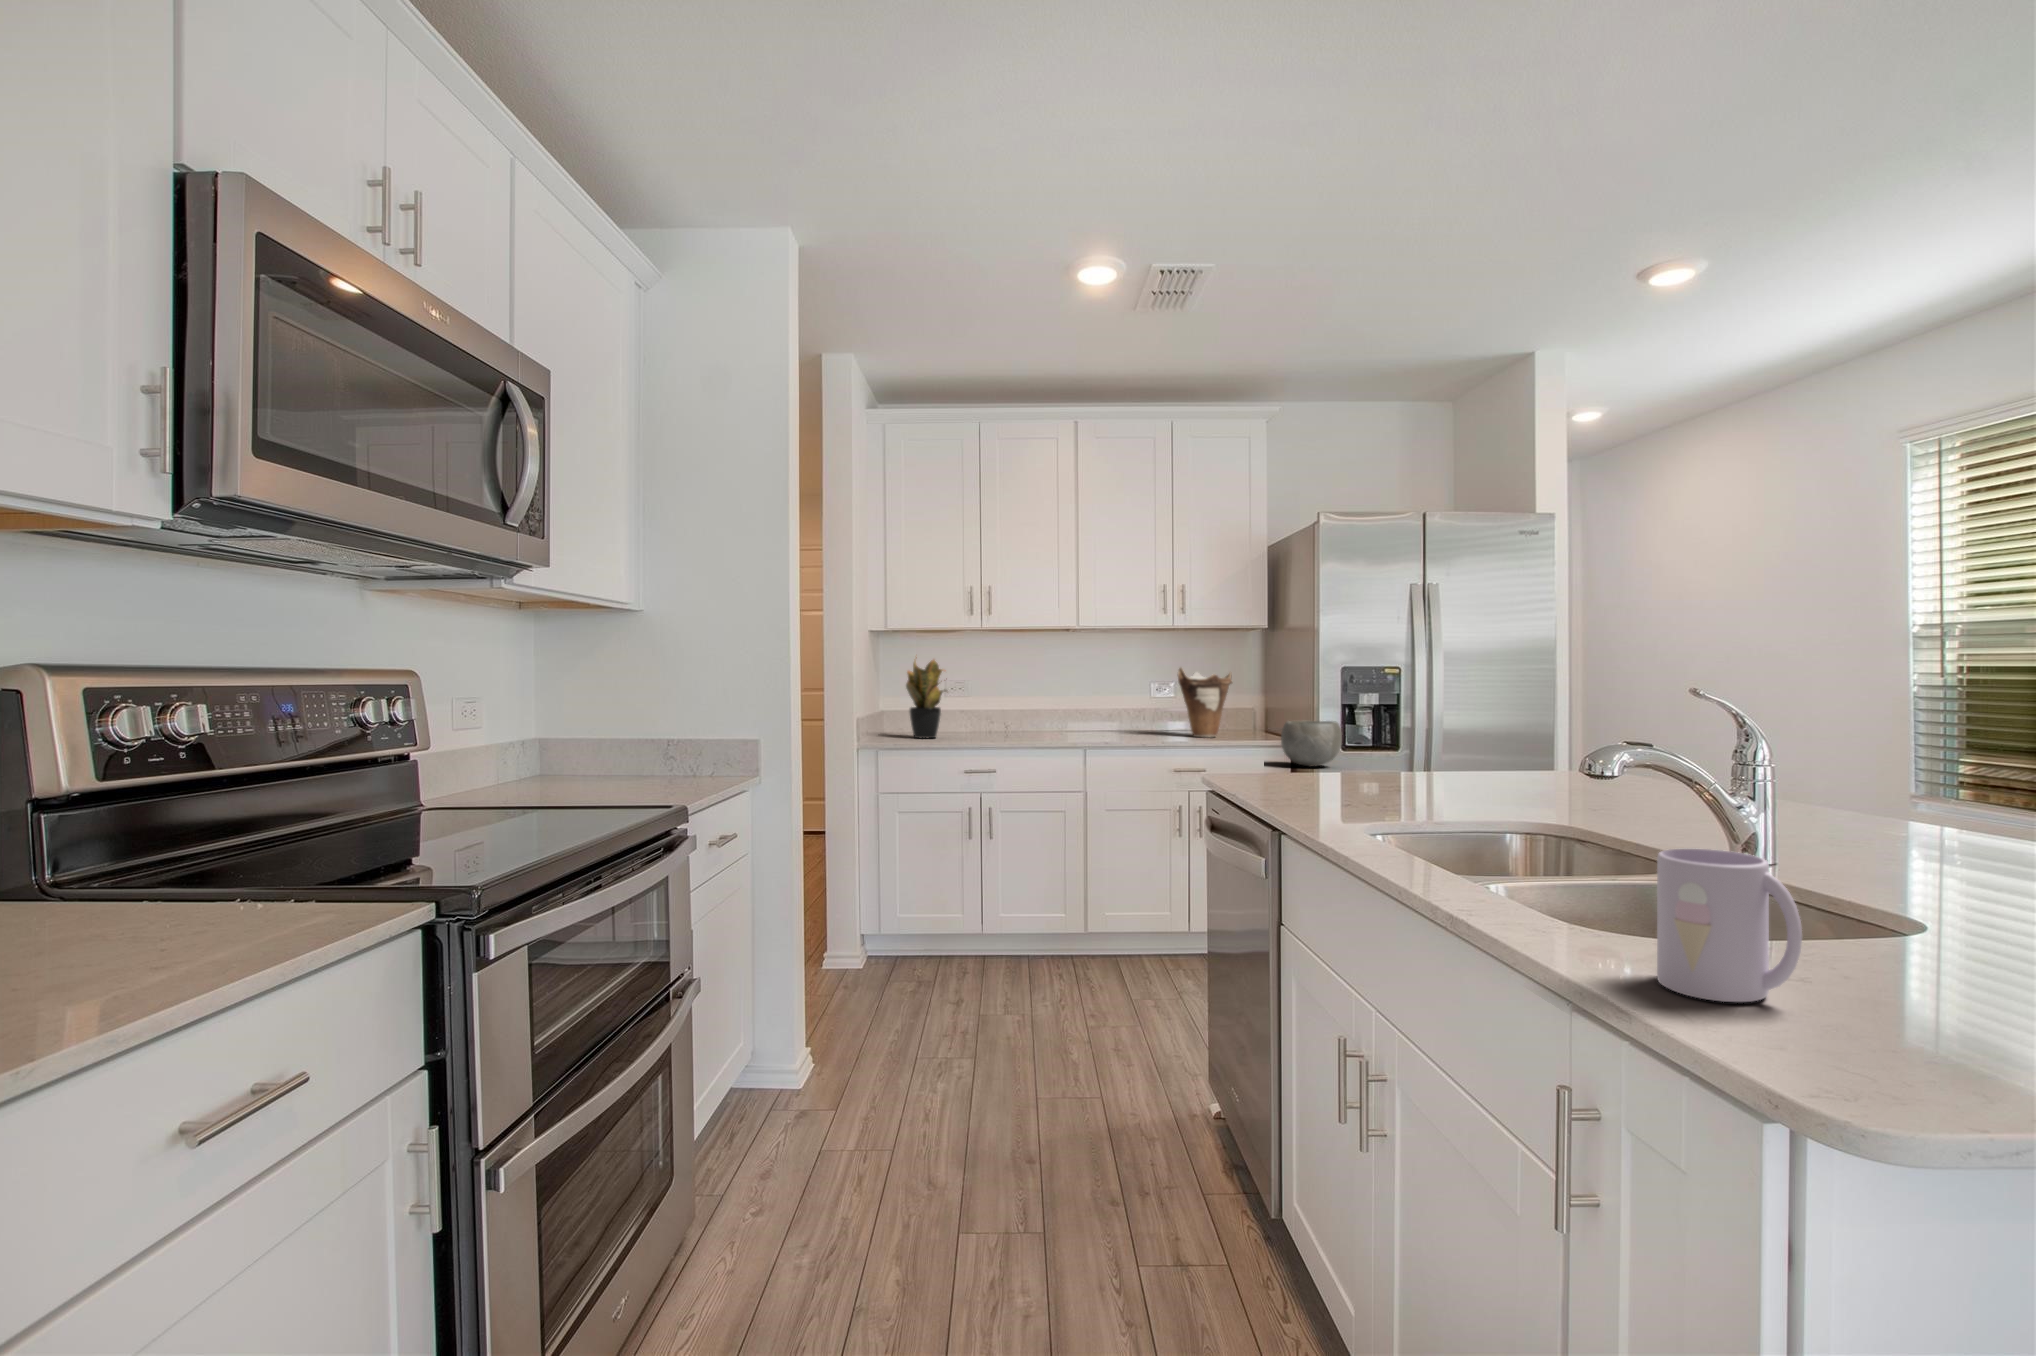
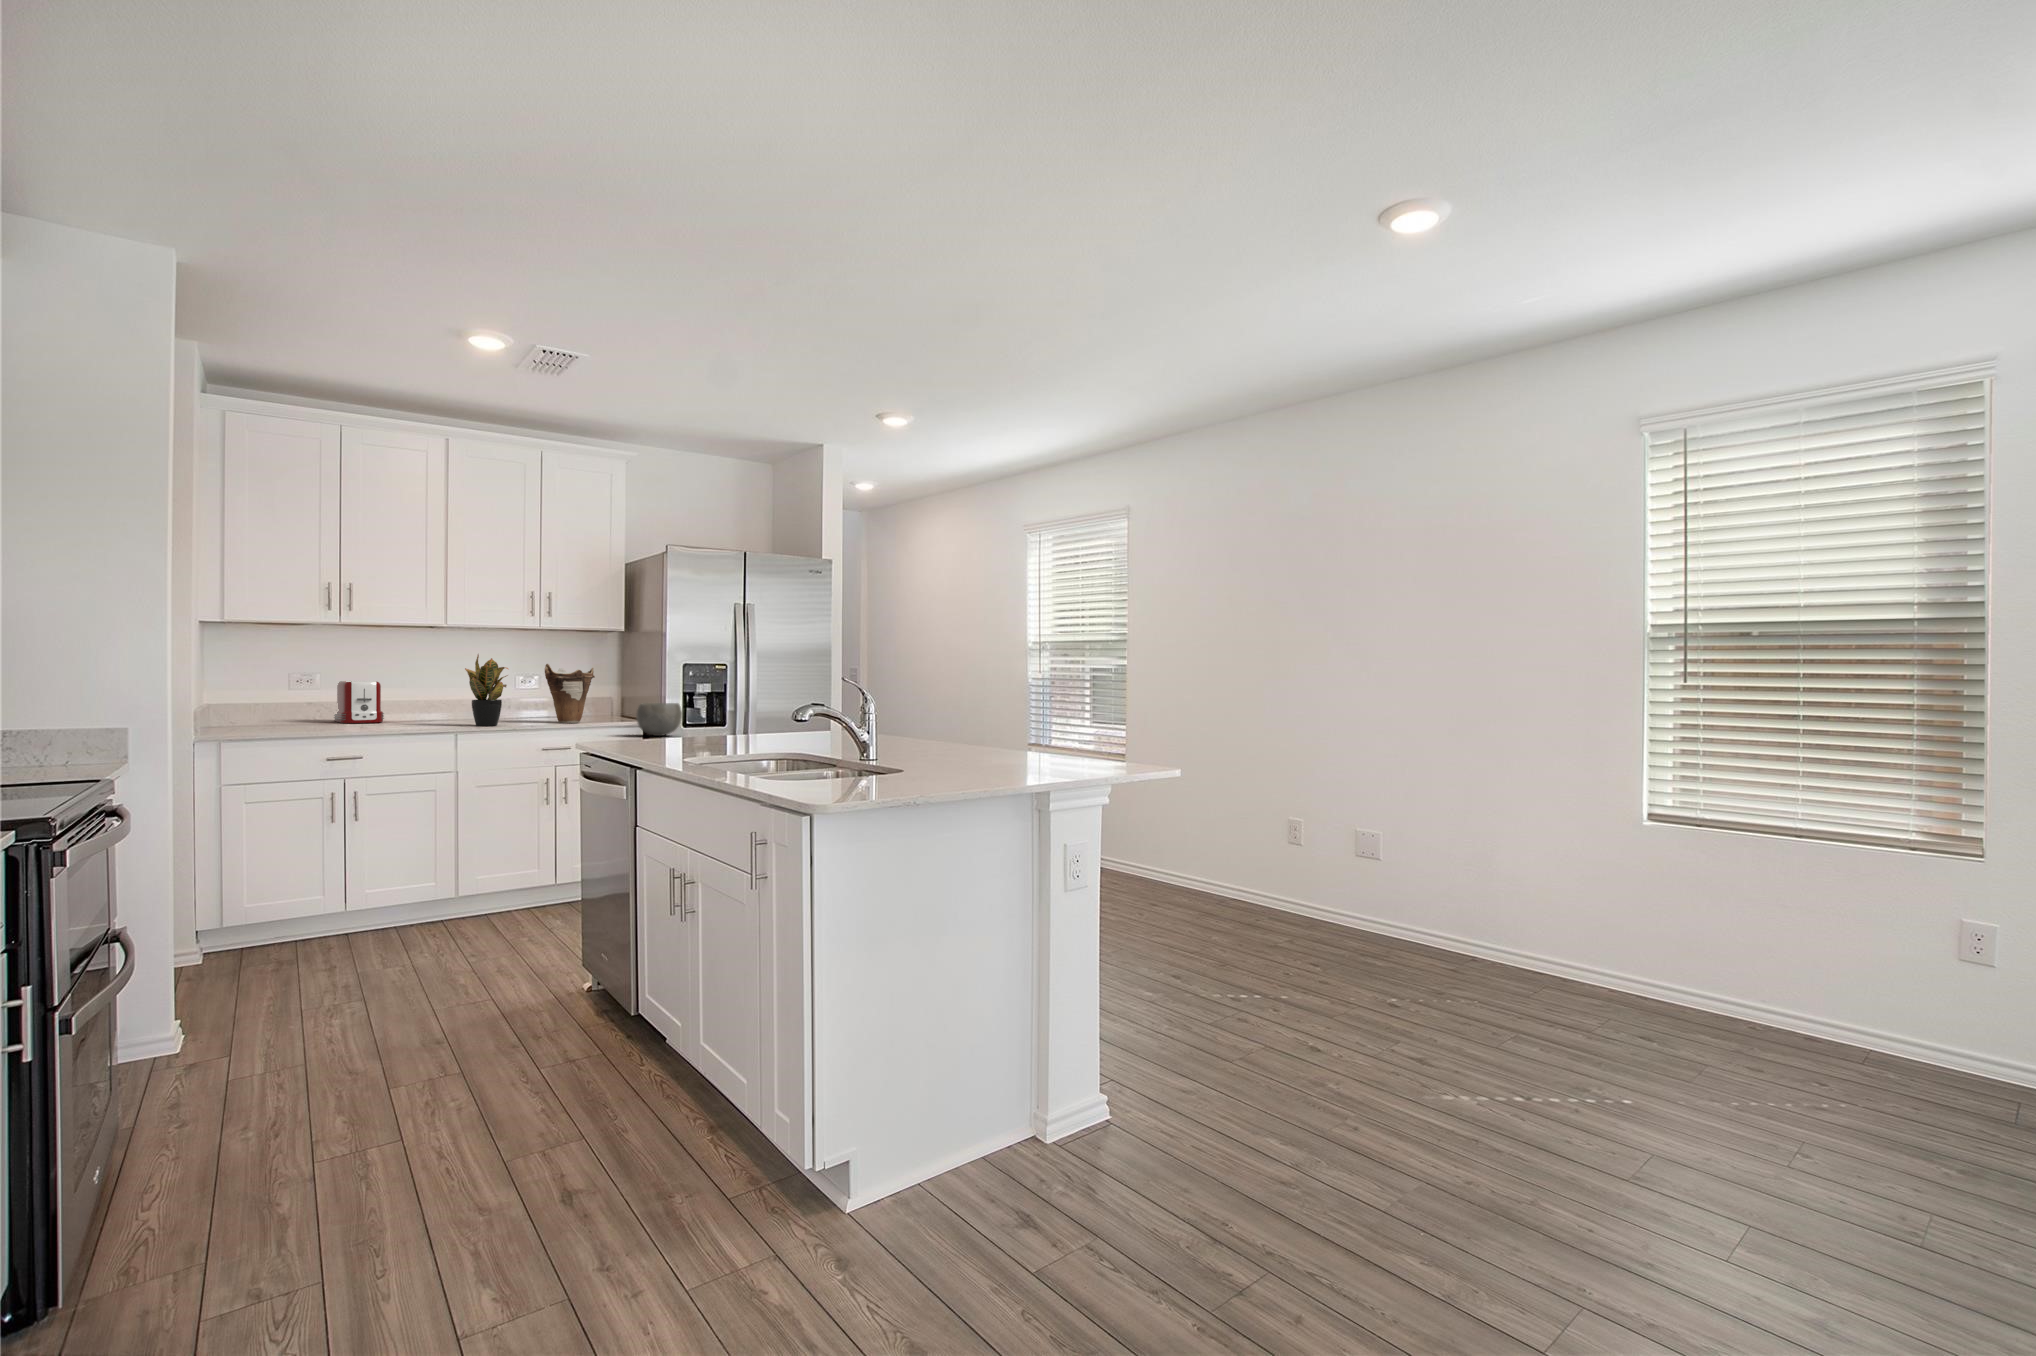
potted plant: present [906,657,947,739] -> present [465,655,508,726]
toaster: none [984,686,1024,730] -> present [334,681,384,723]
mug: present [1657,849,1802,1002] -> none [794,734,838,789]

